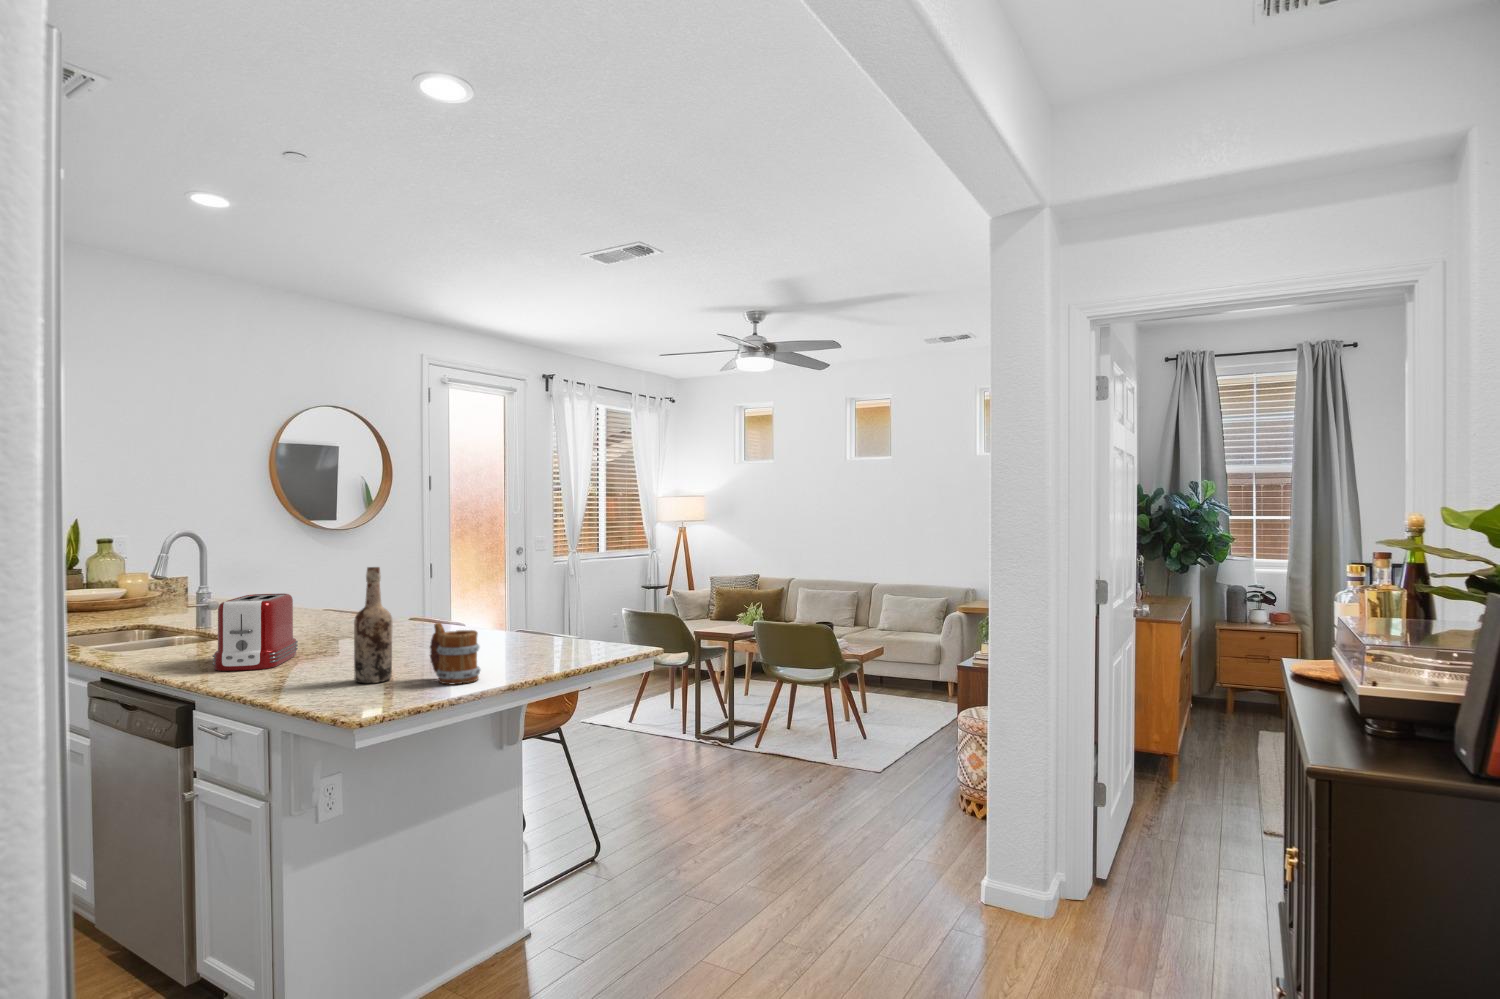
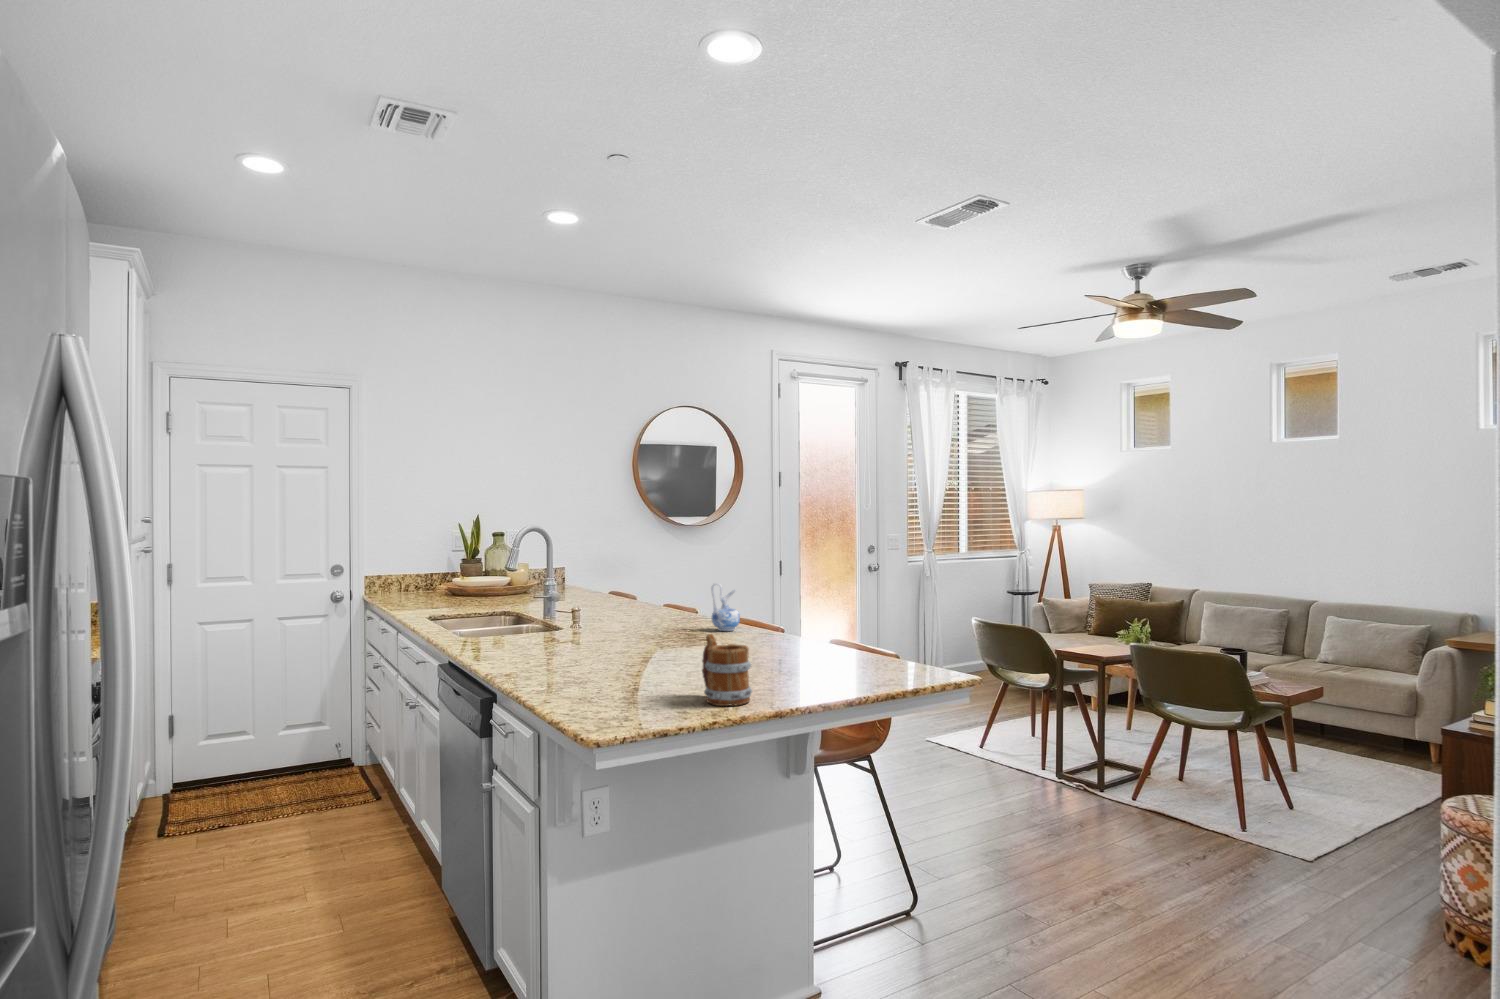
wine bottle: present [354,567,392,683] -> none [628,570,665,695]
ceramic pitcher: none [397,582,426,628] -> present [711,583,740,631]
toaster: present [212,594,298,671] -> none [519,592,602,668]

